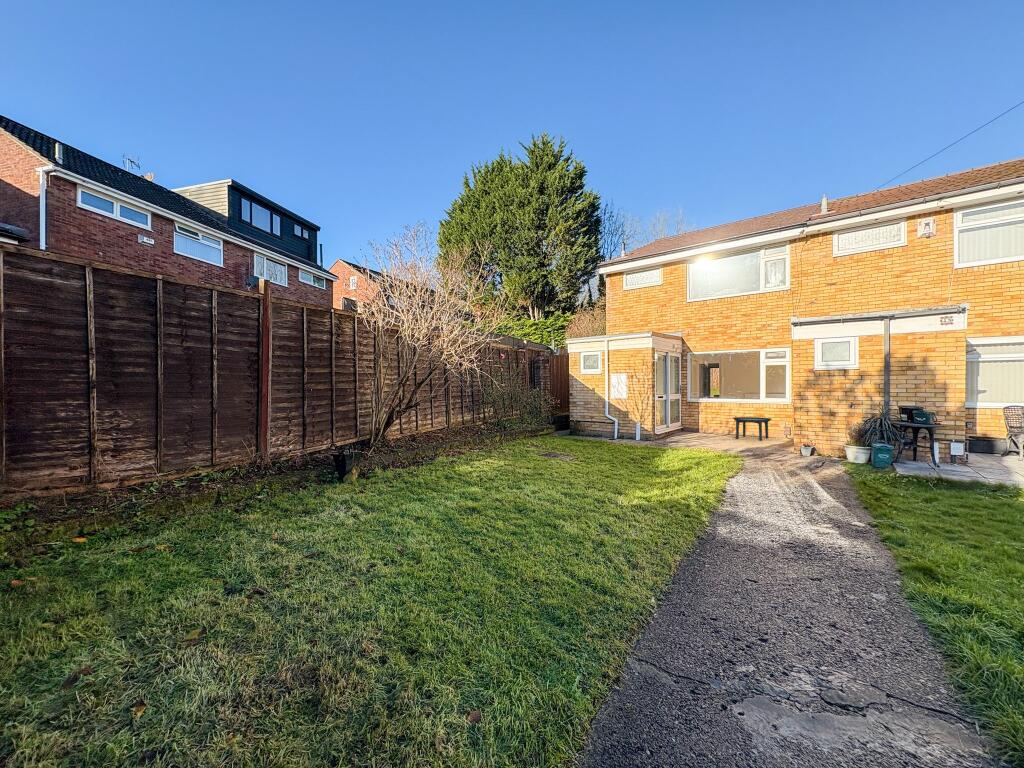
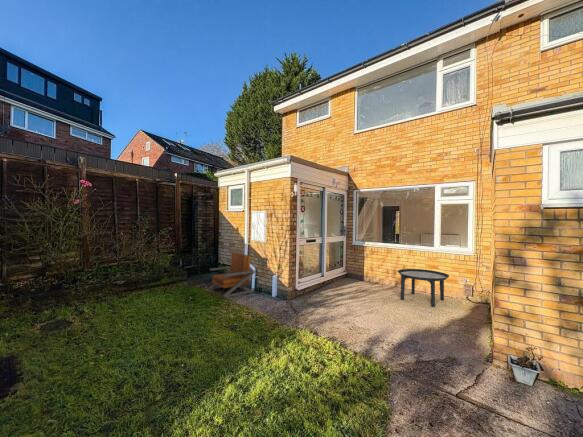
lounge chair: none [577,409,618,441] -> present [209,253,255,298]

